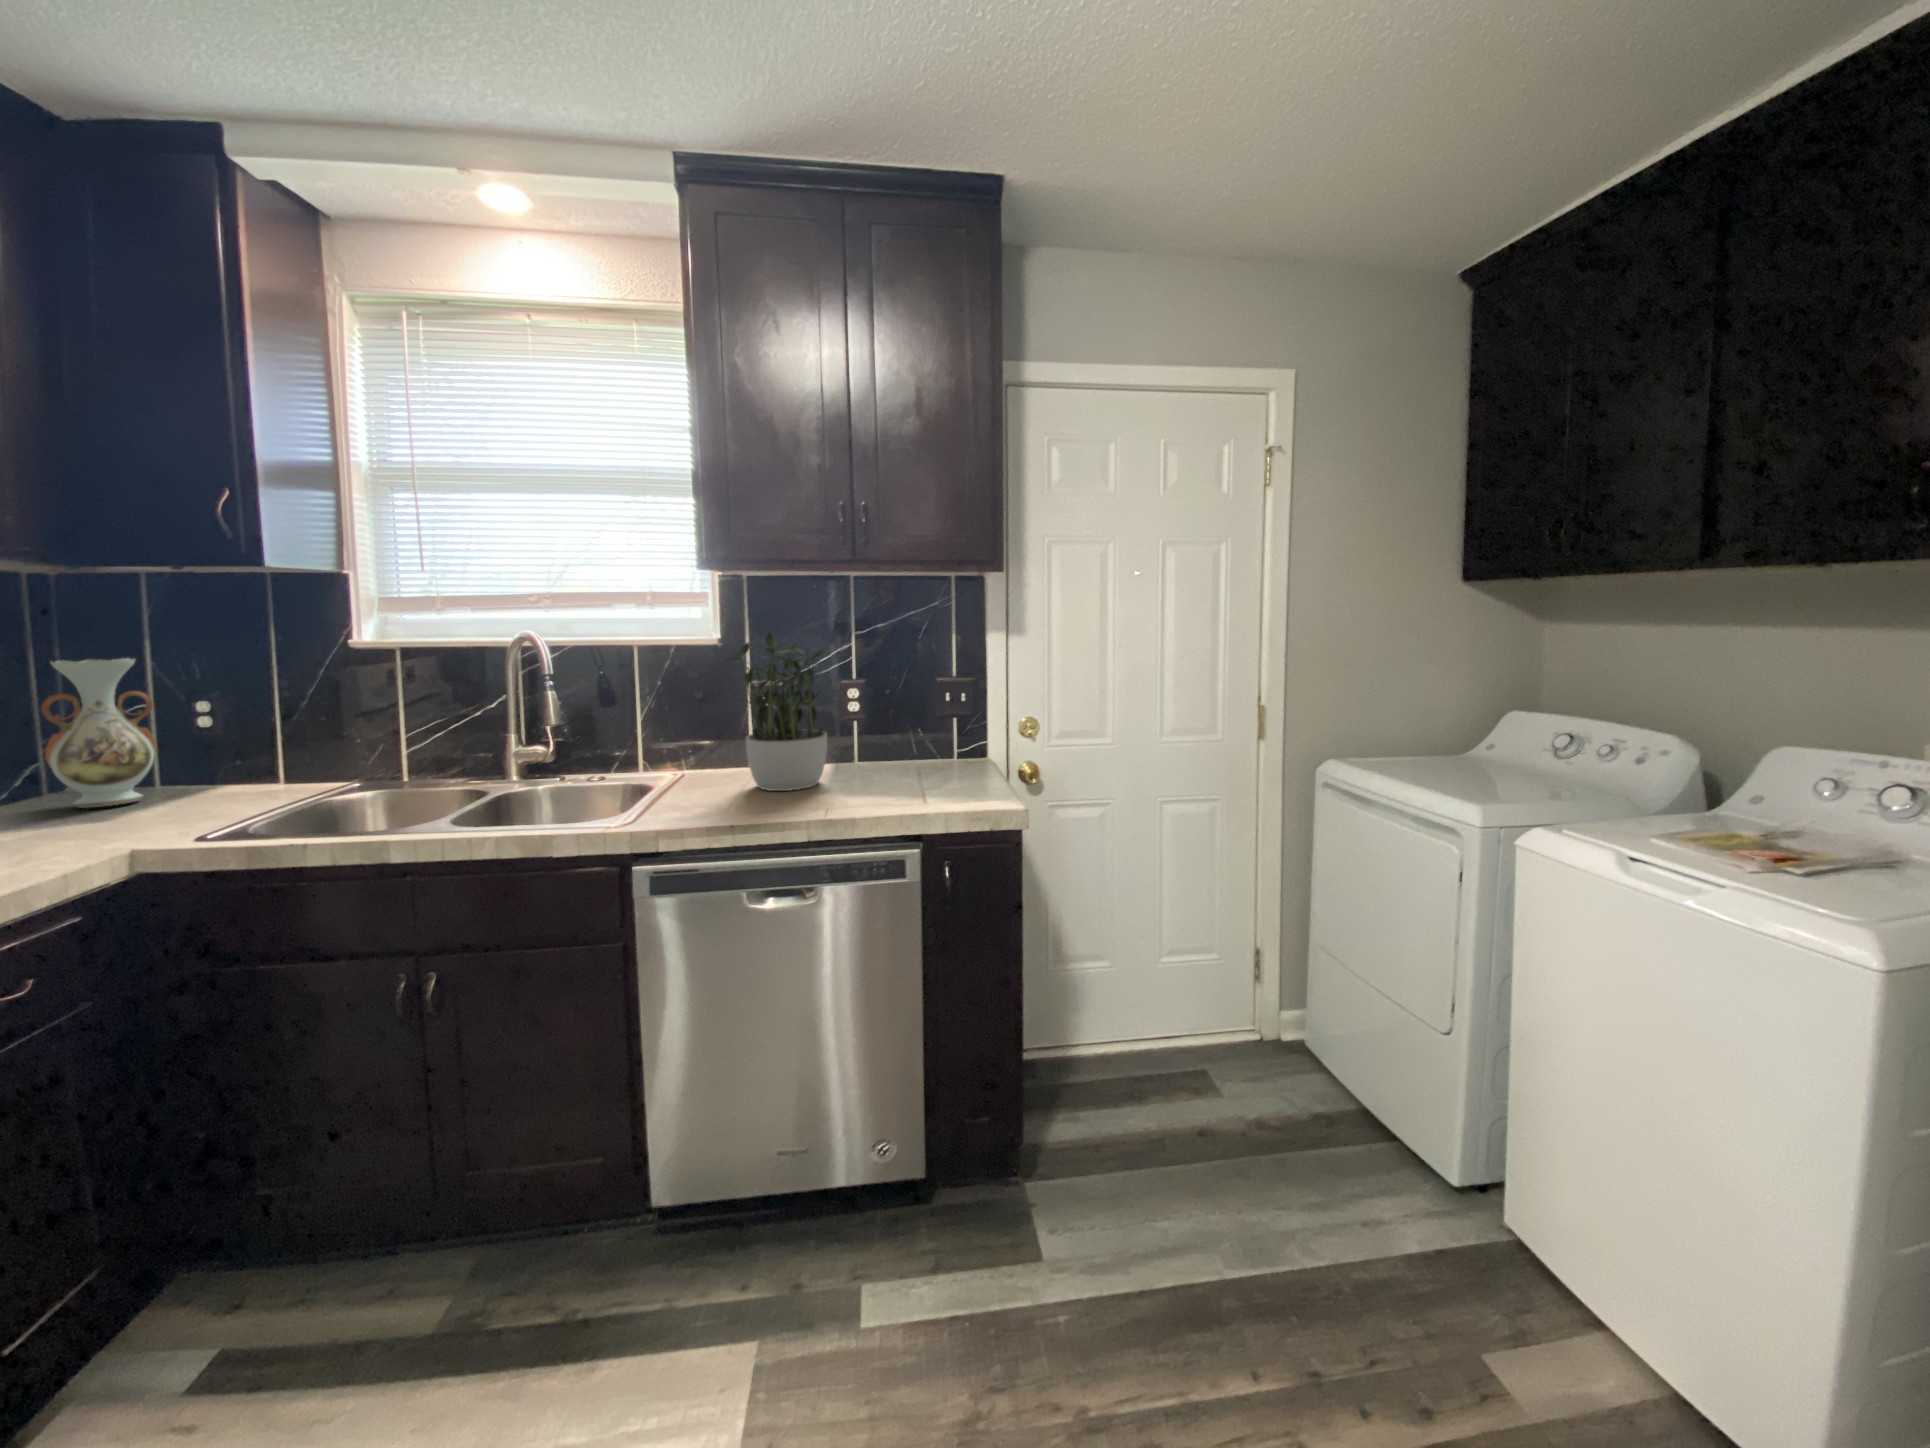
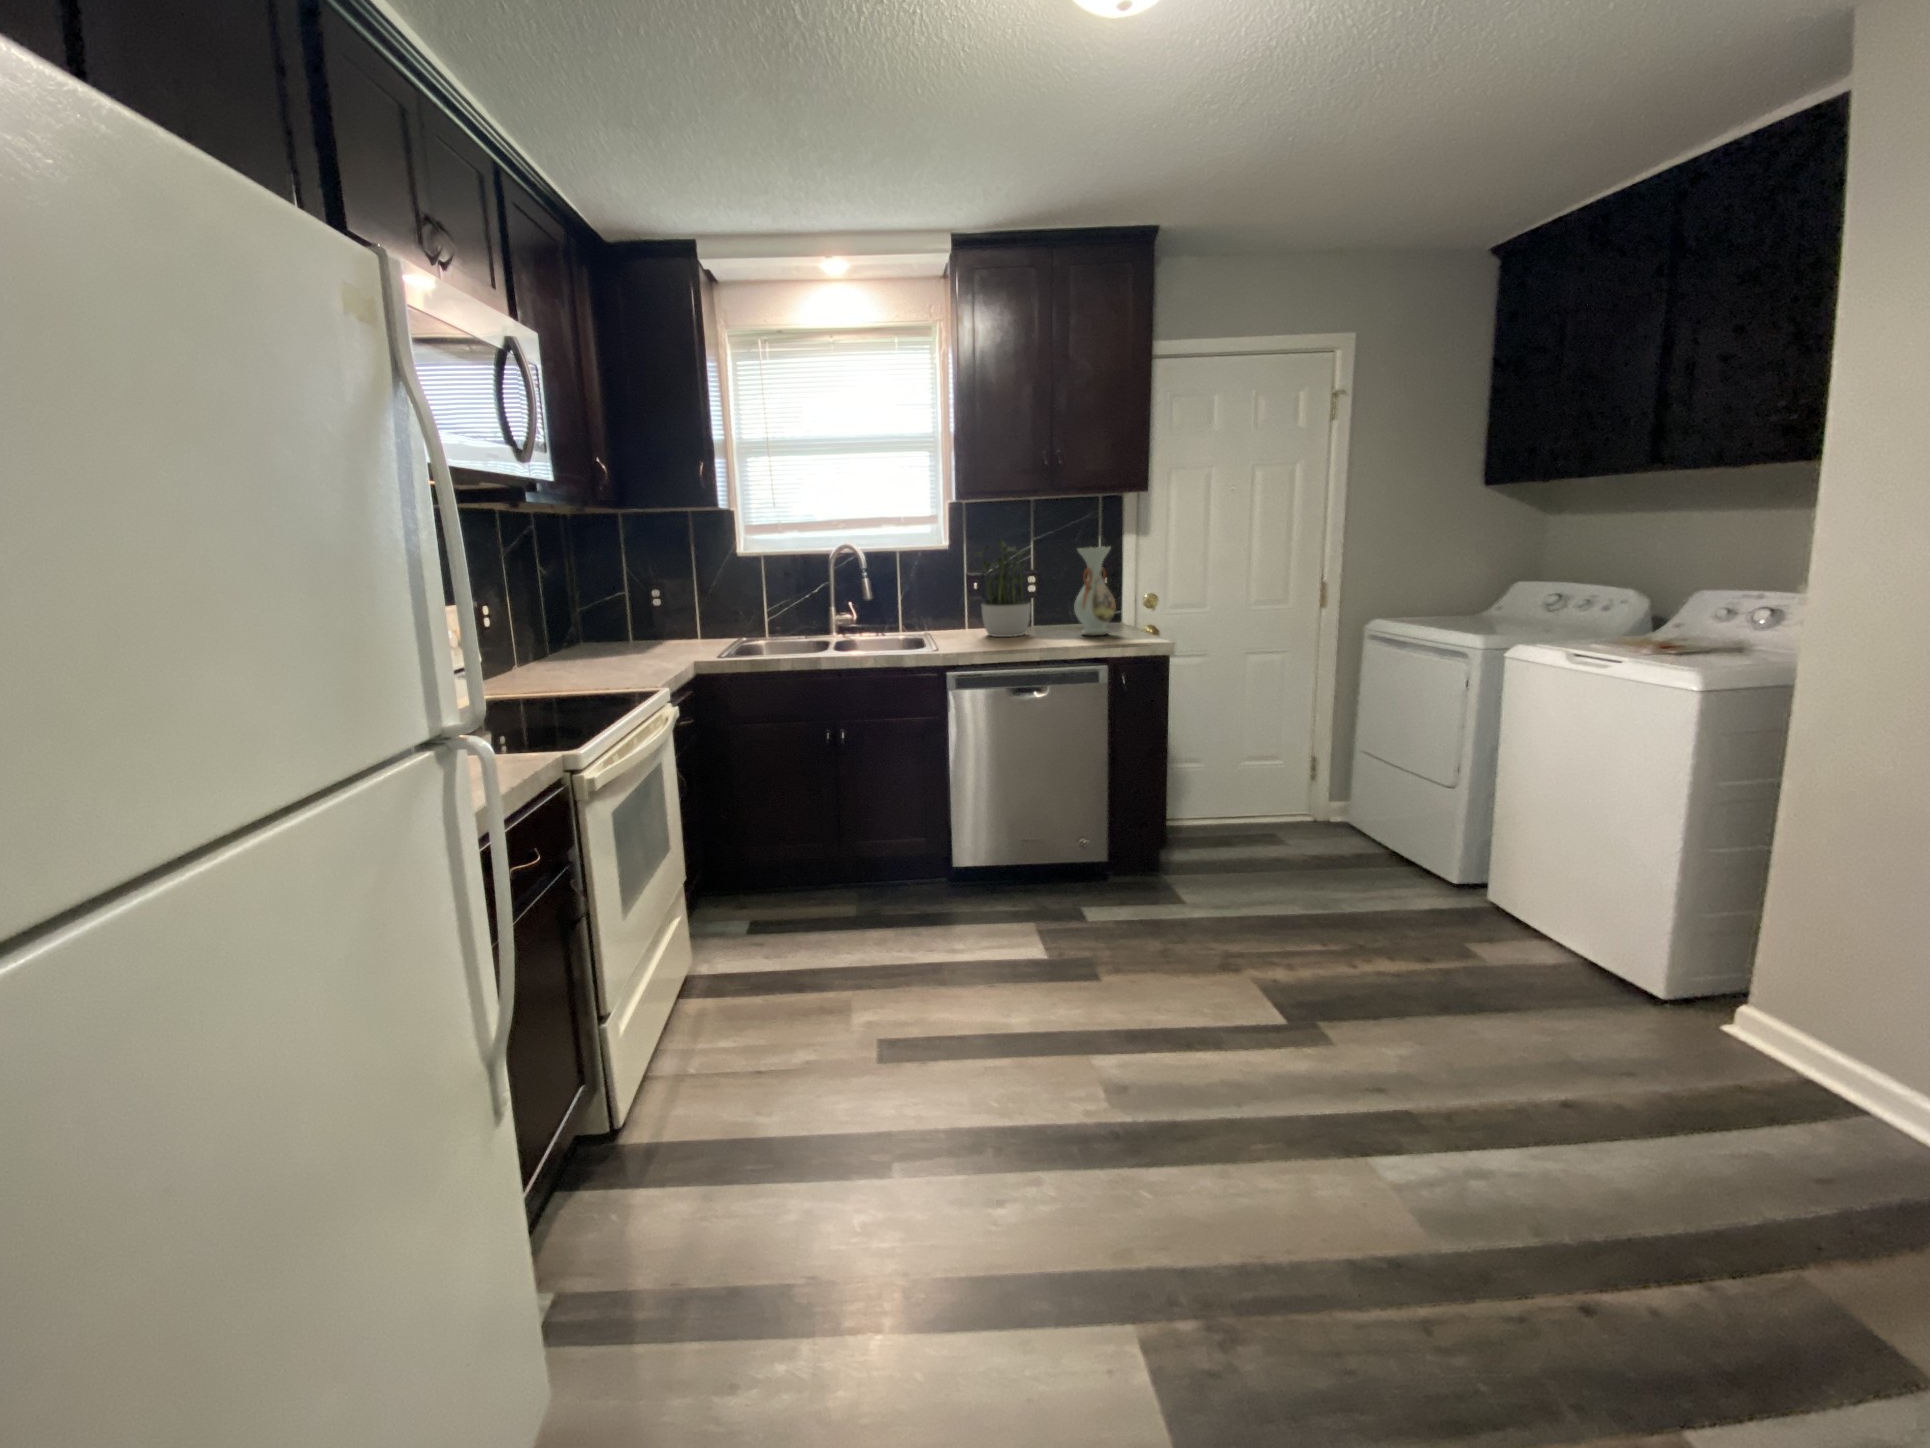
vase: present [42,658,157,808] -> present [1074,546,1116,635]

